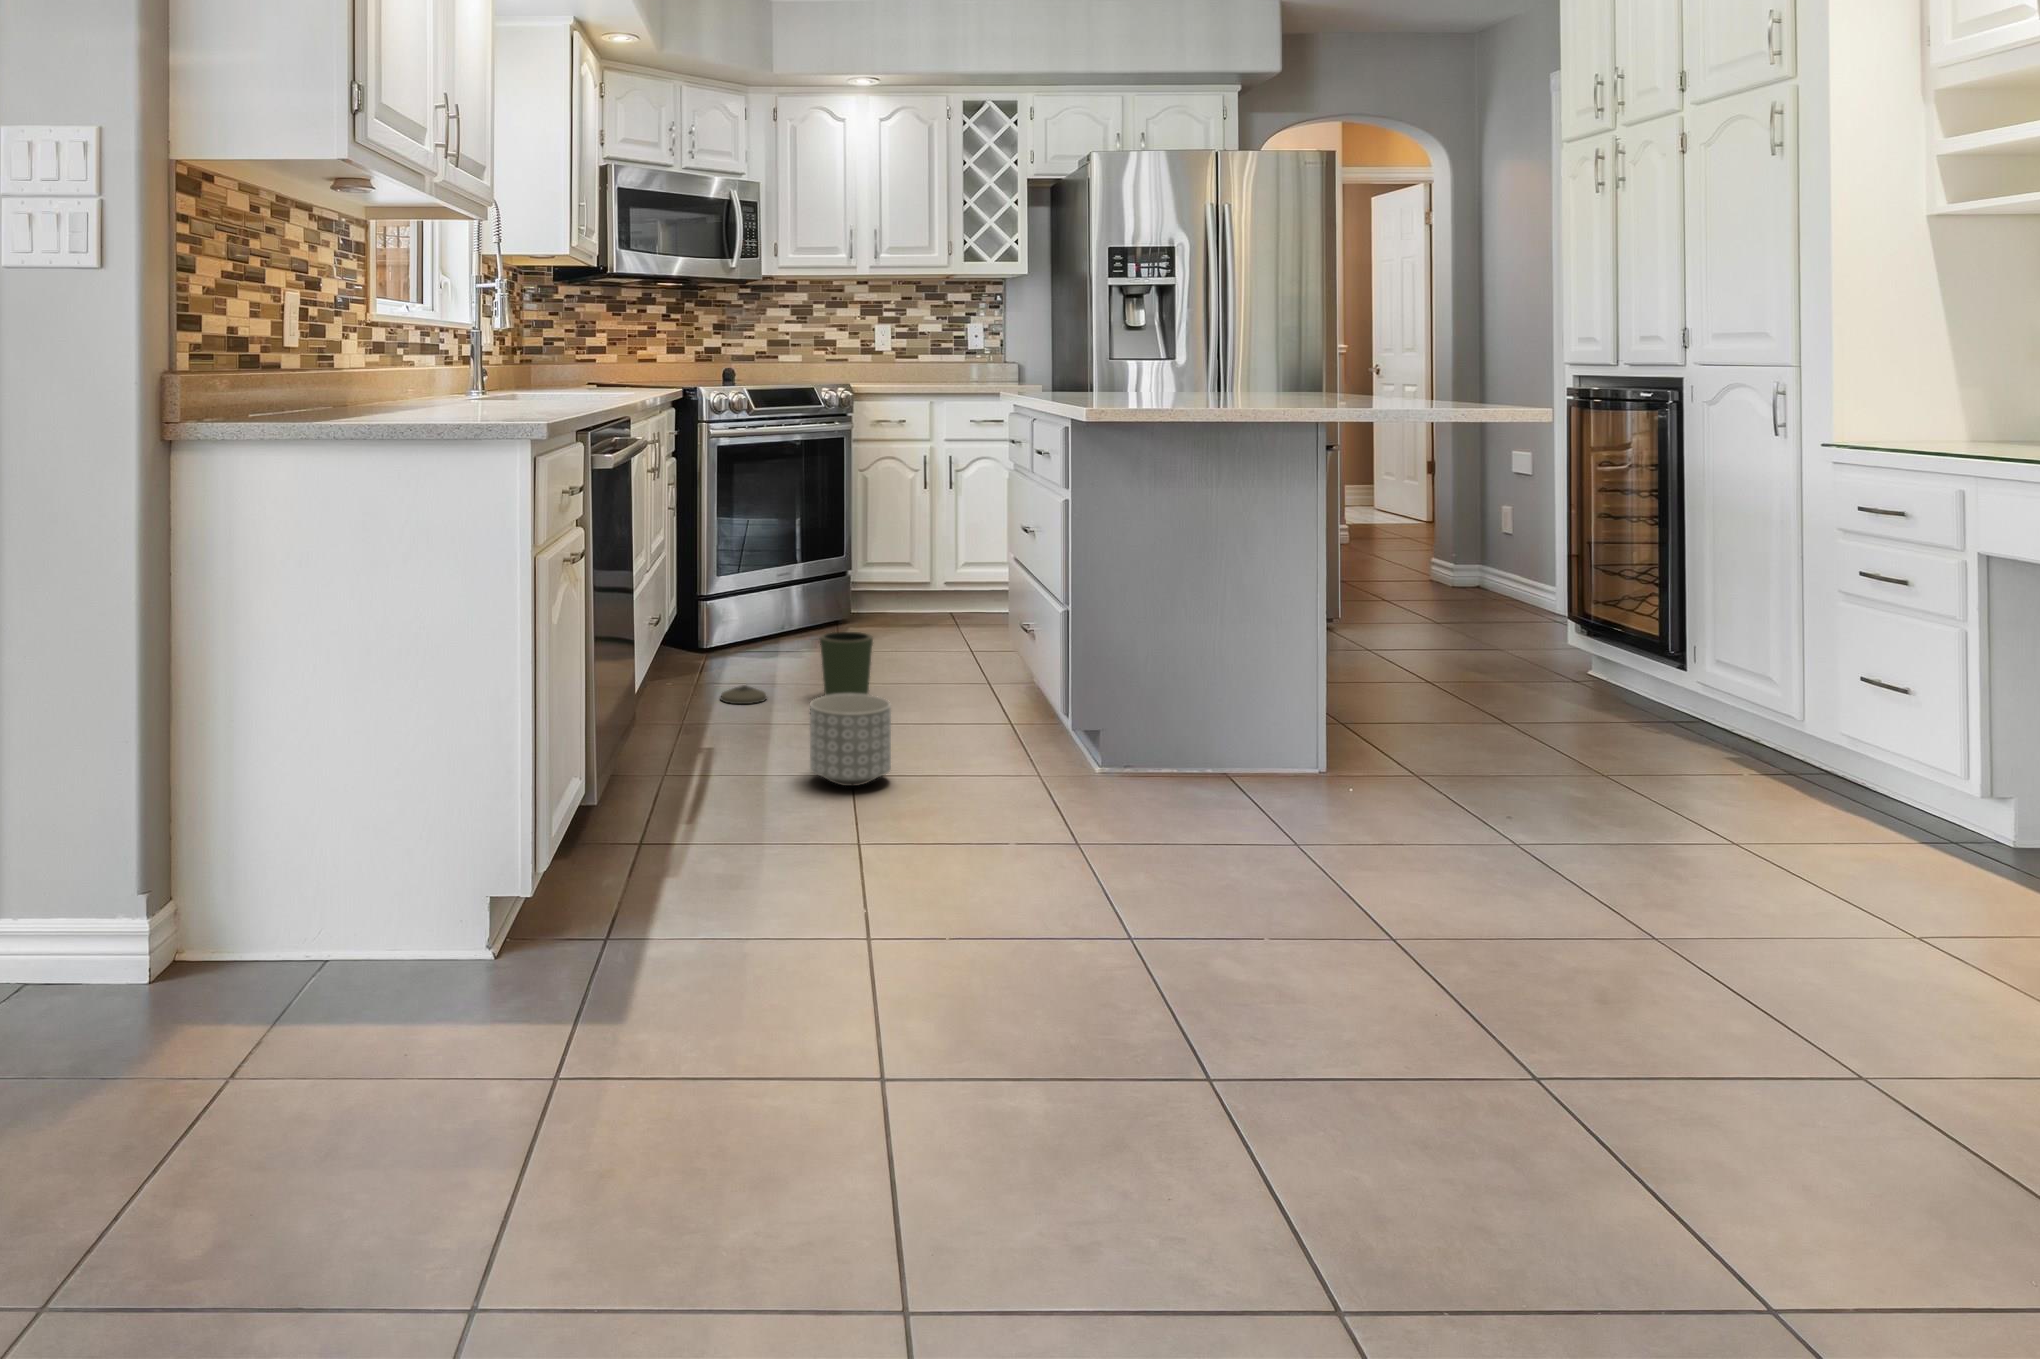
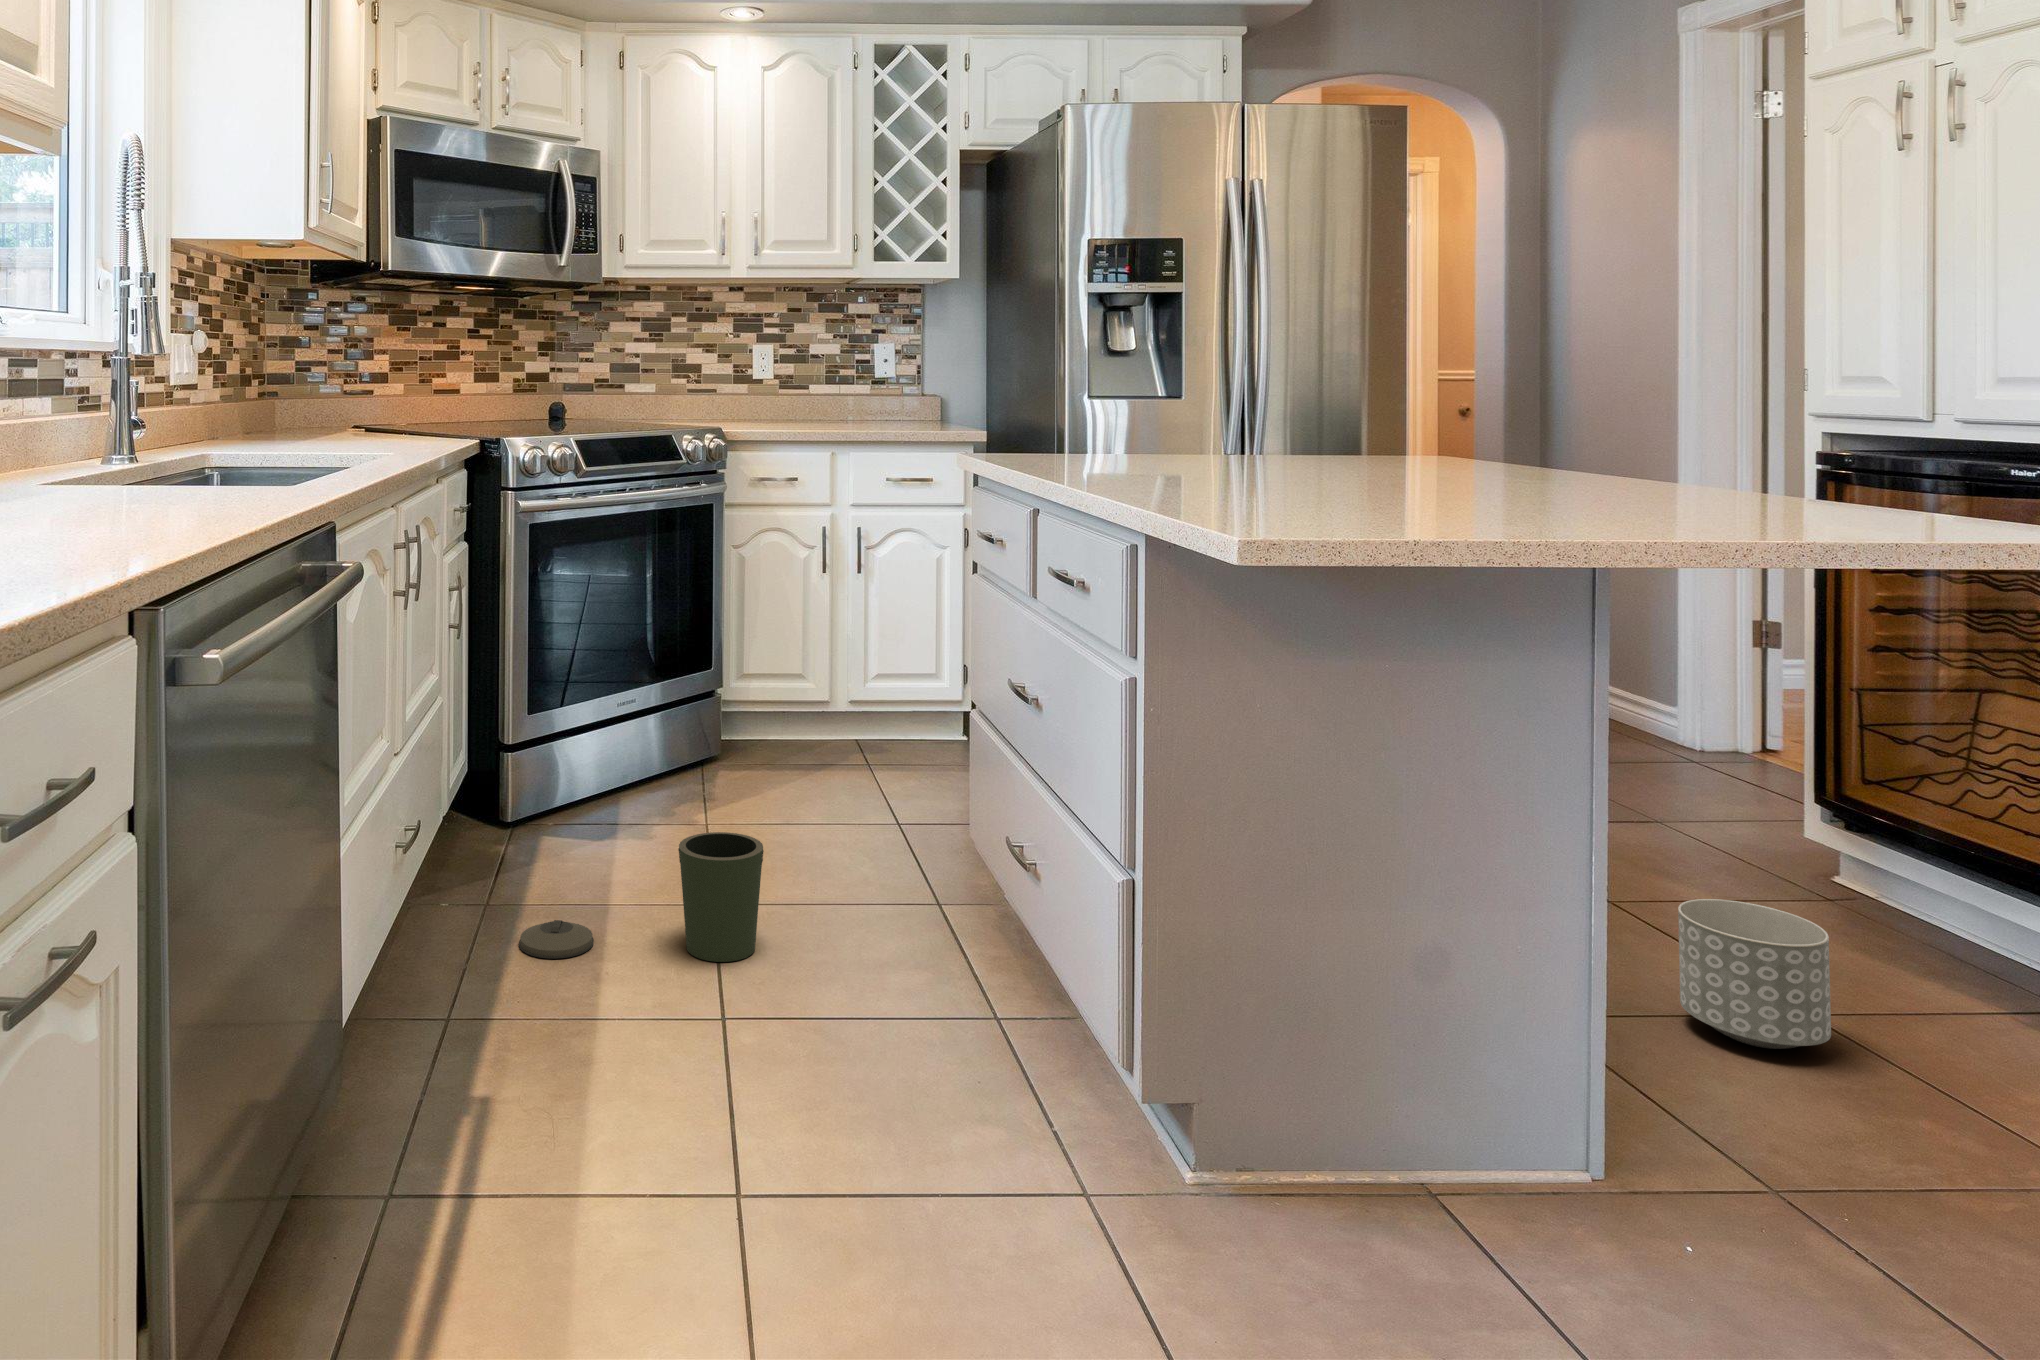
planter: present [810,694,891,786] -> present [1678,899,1831,1049]

